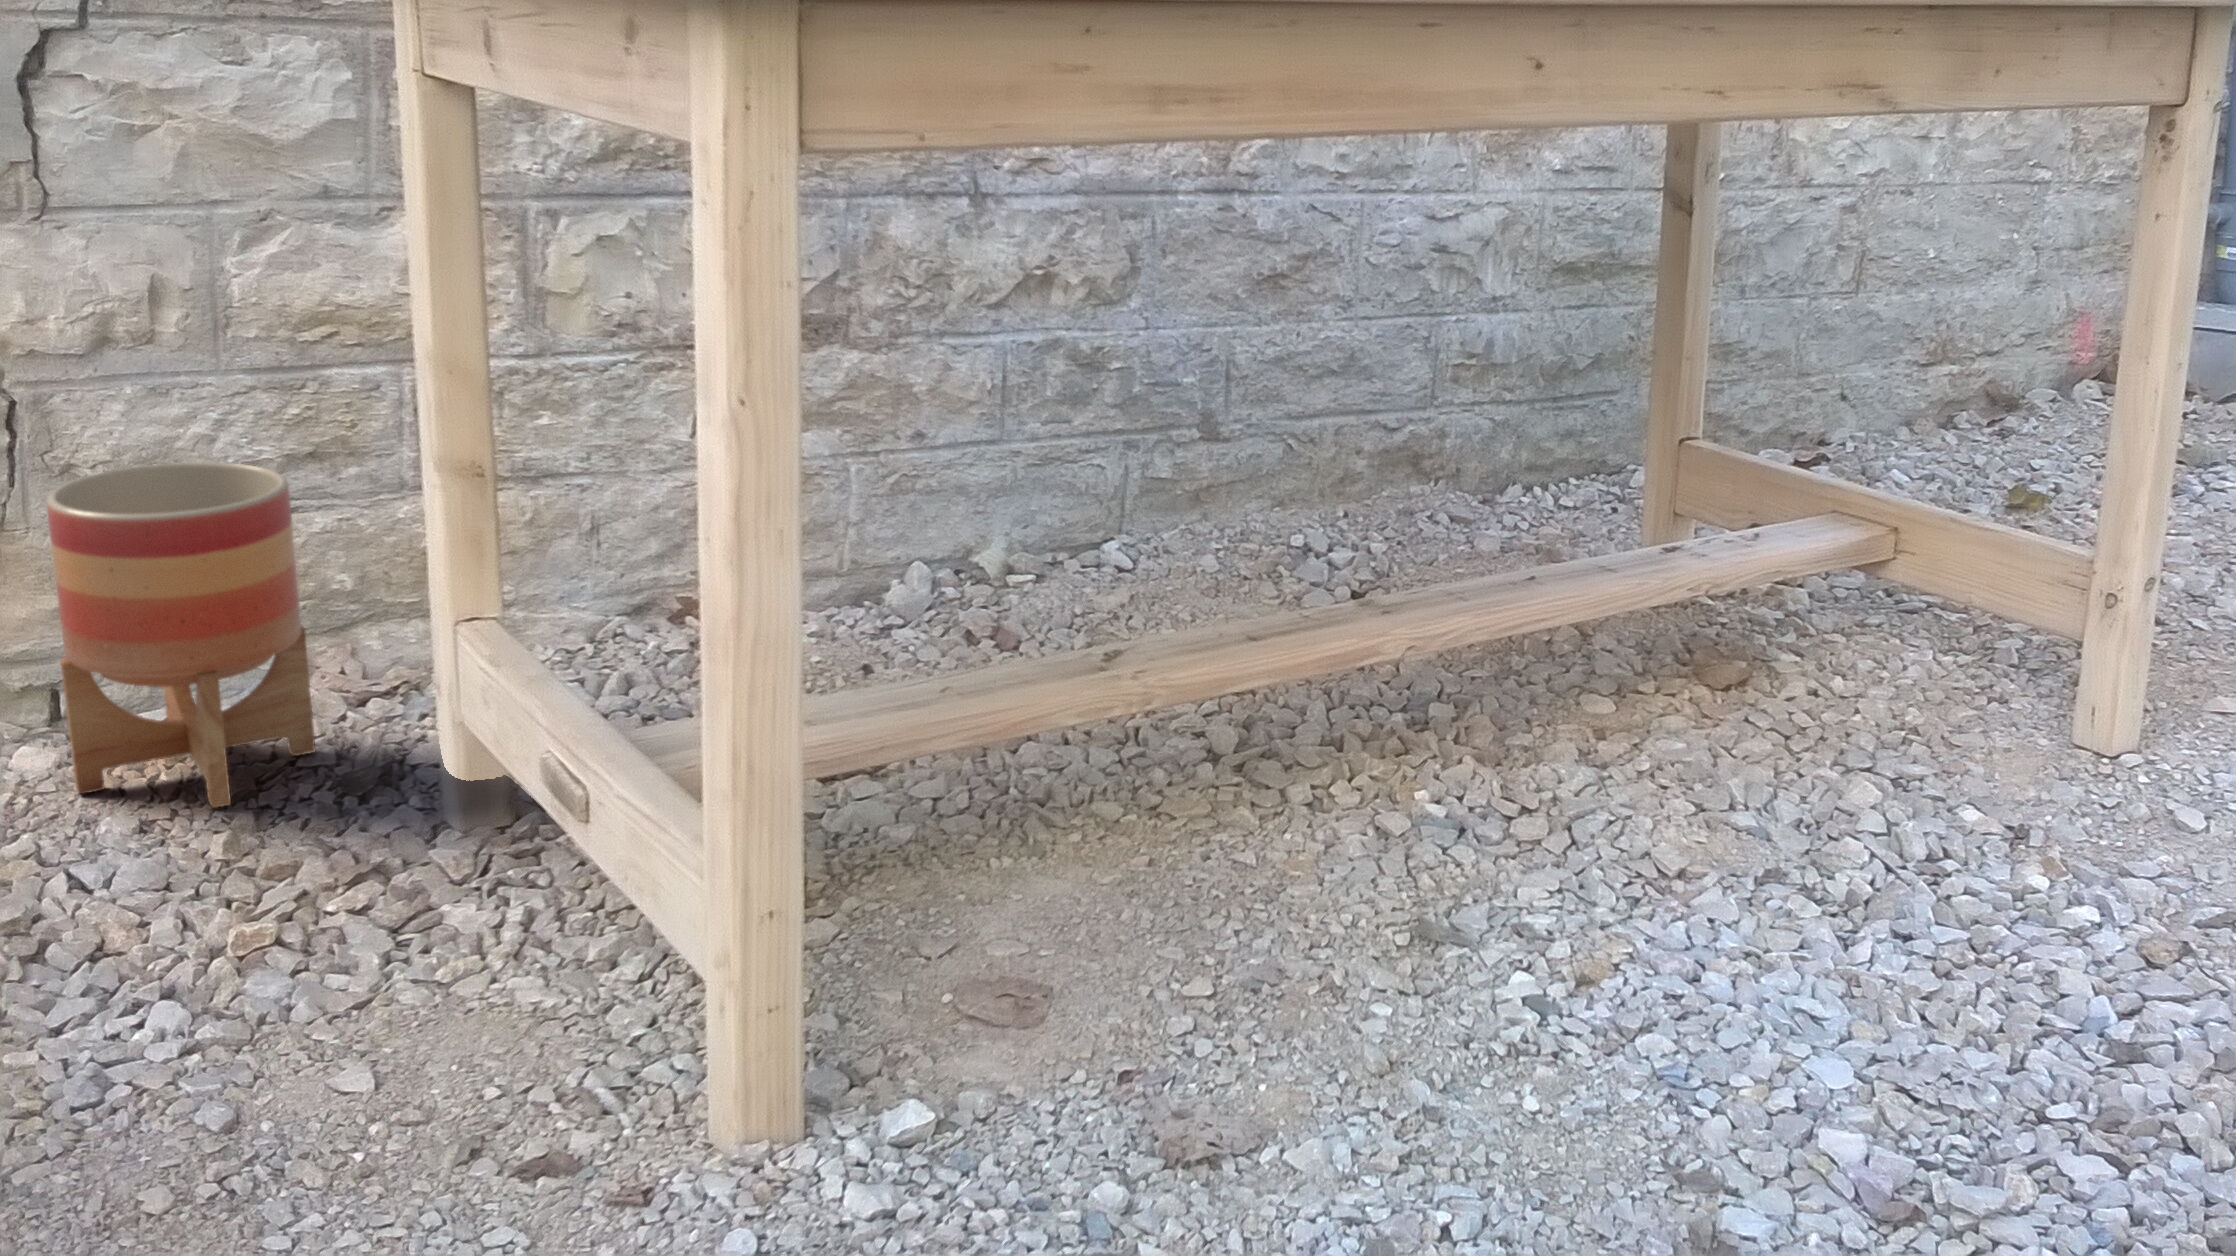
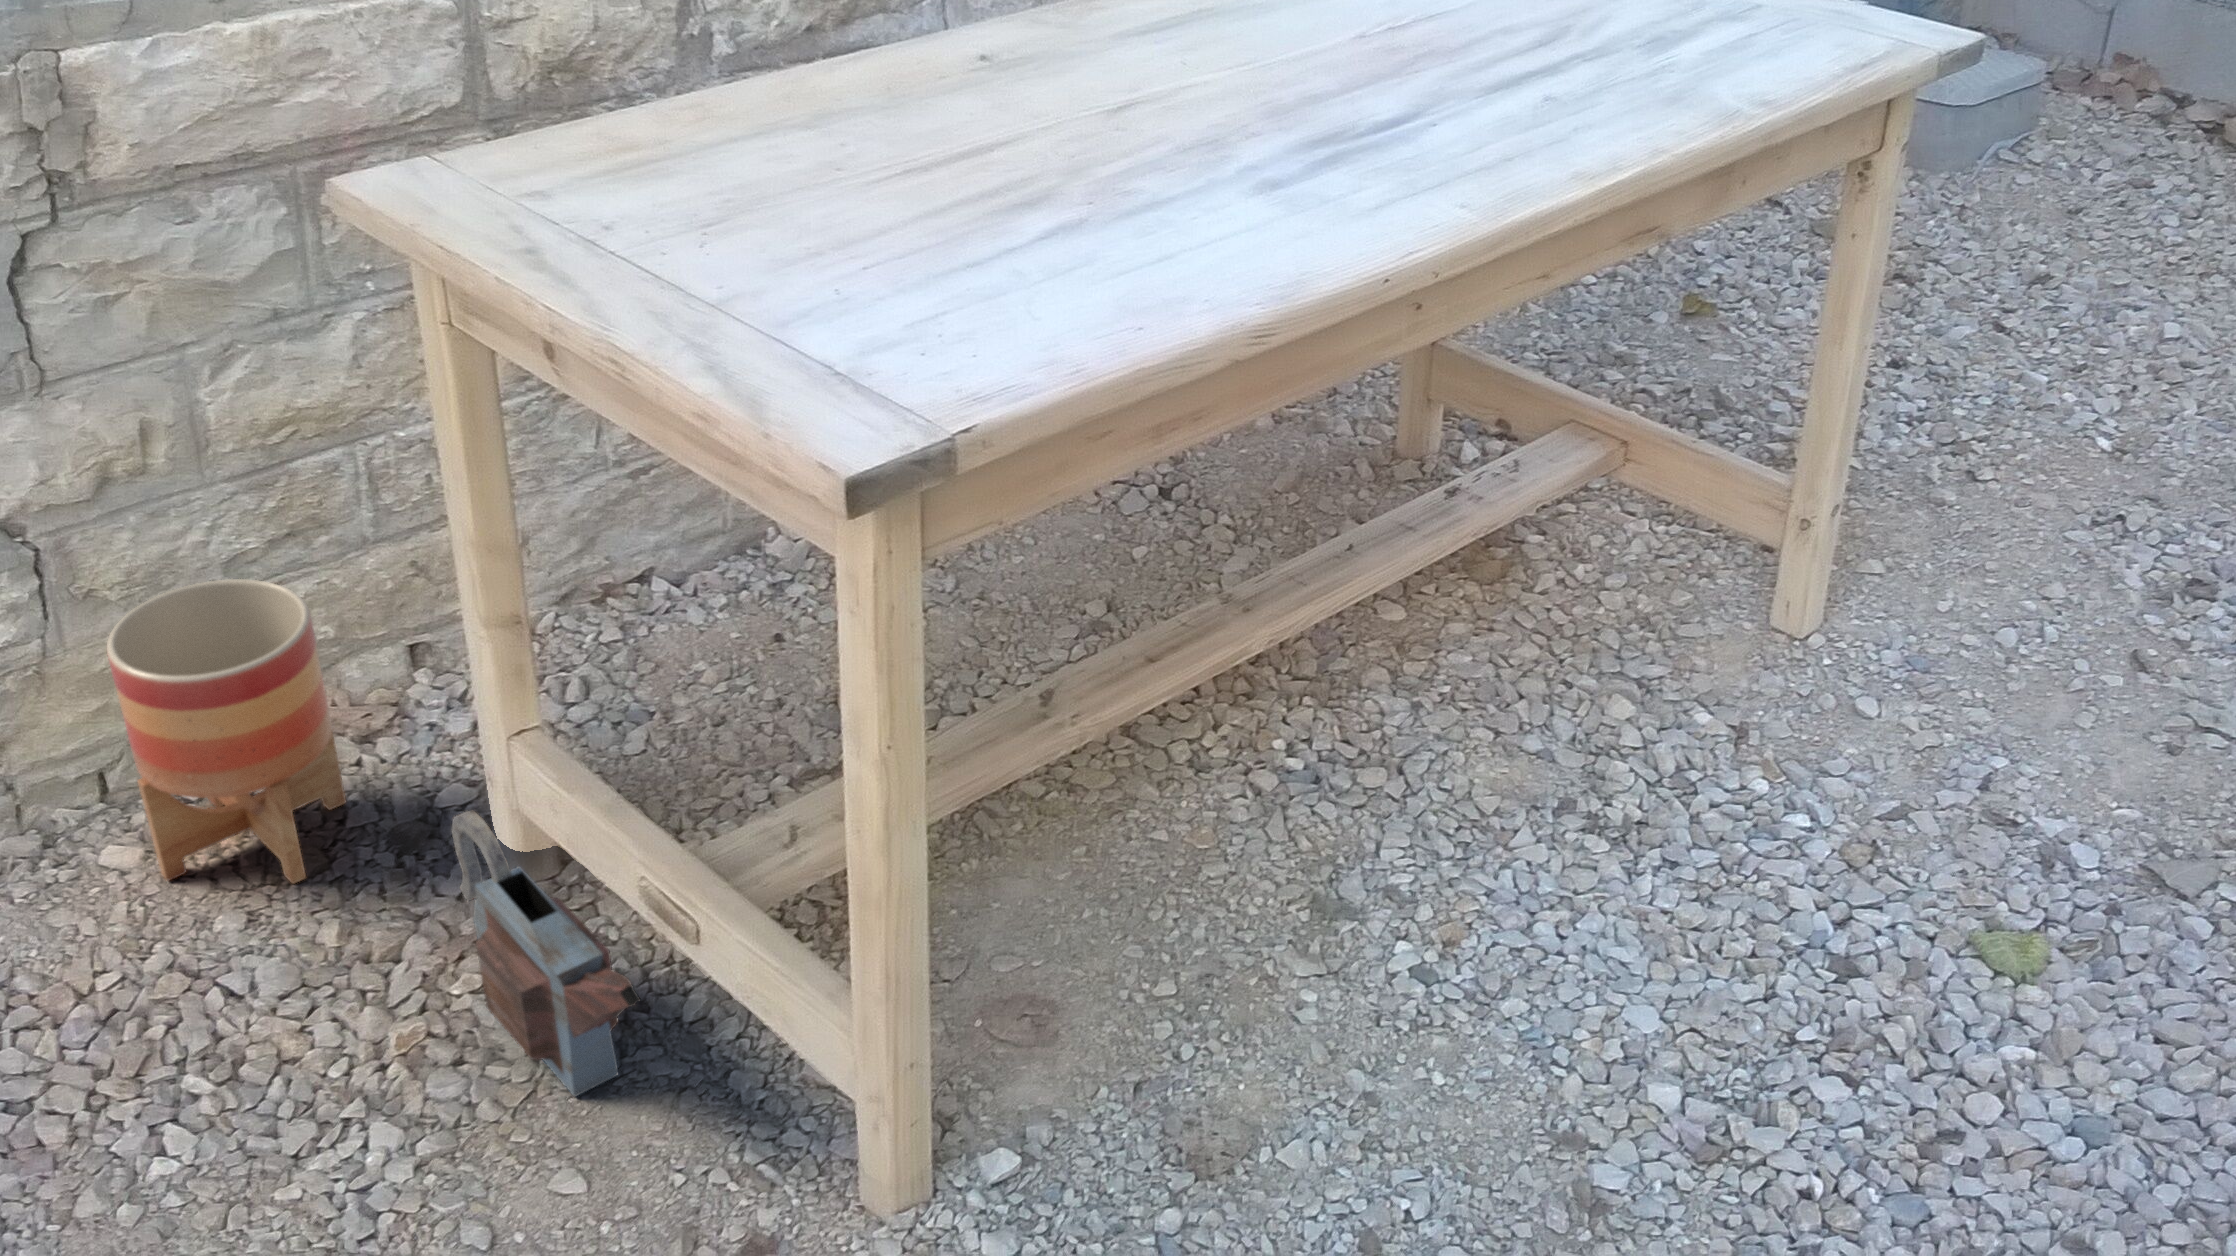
watering can: none [342,670,498,1013] -> present [452,811,641,1096]

